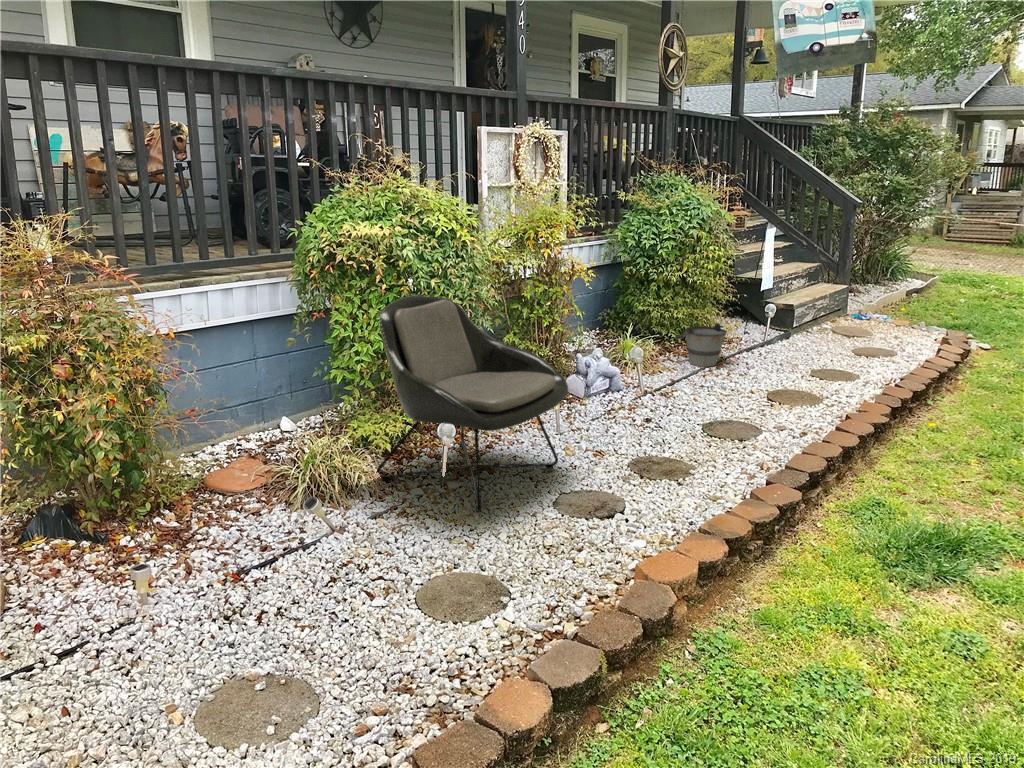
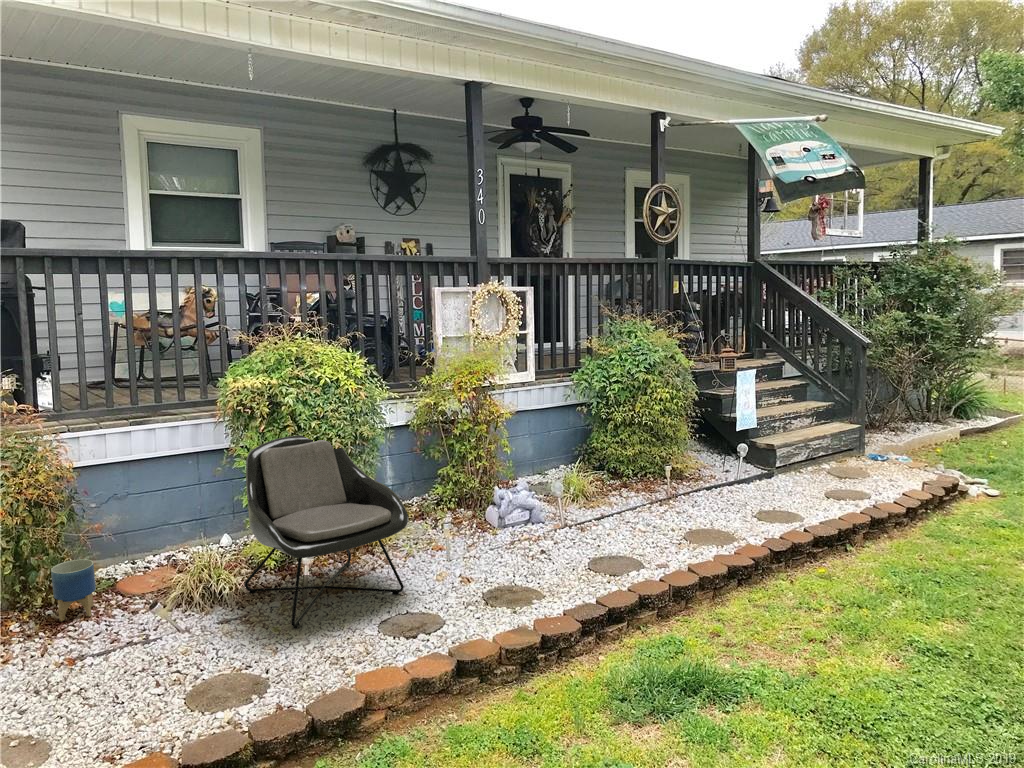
bucket: present [674,323,727,367] -> none [624,462,672,504]
planter: none [159,455,214,531] -> present [51,559,96,621]

